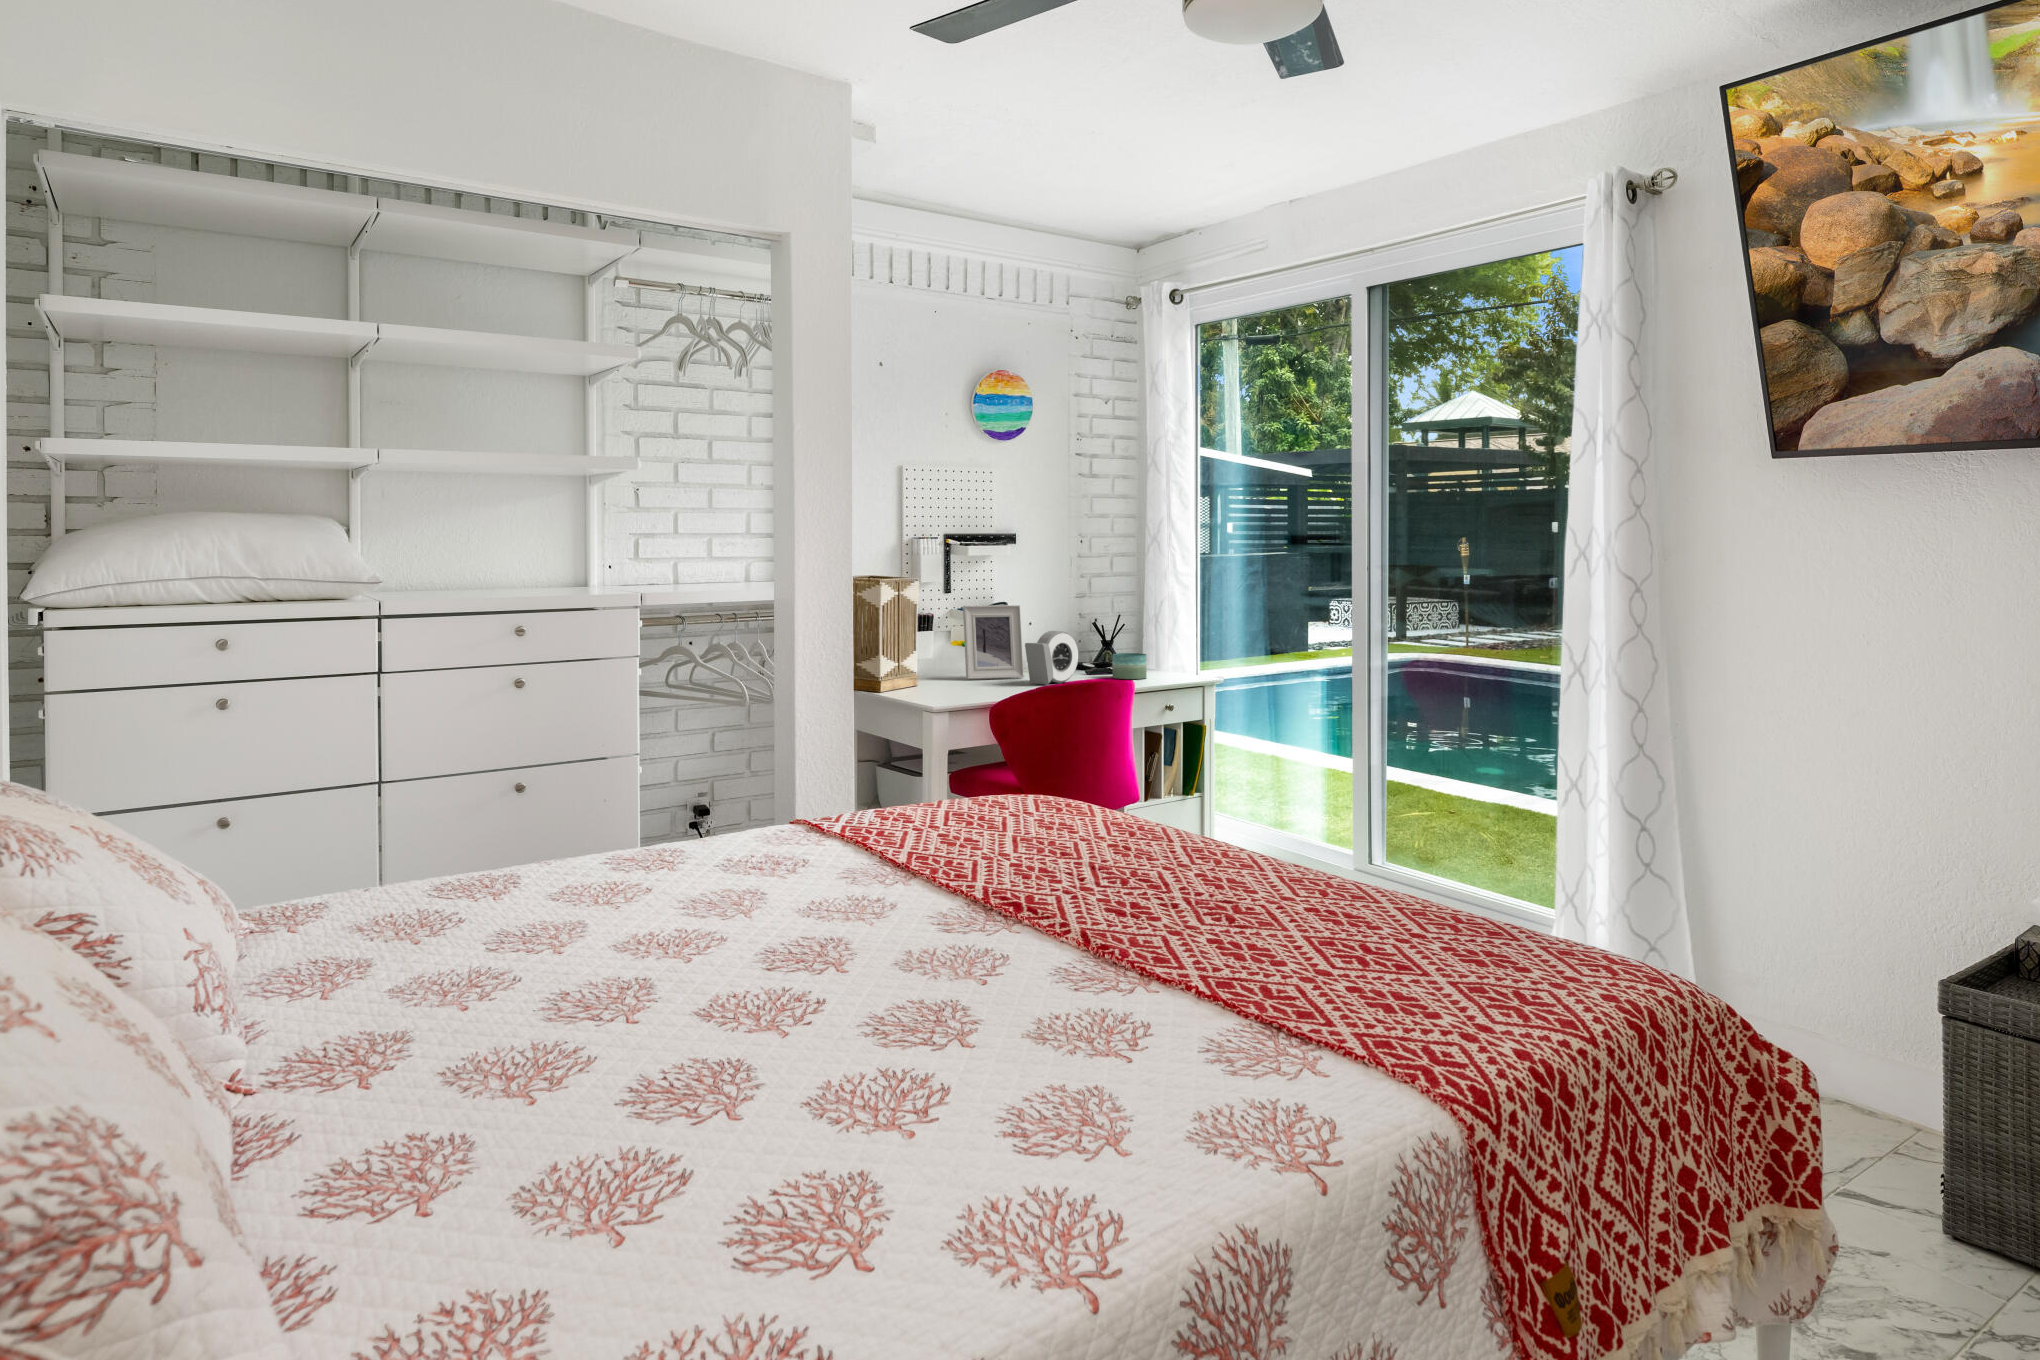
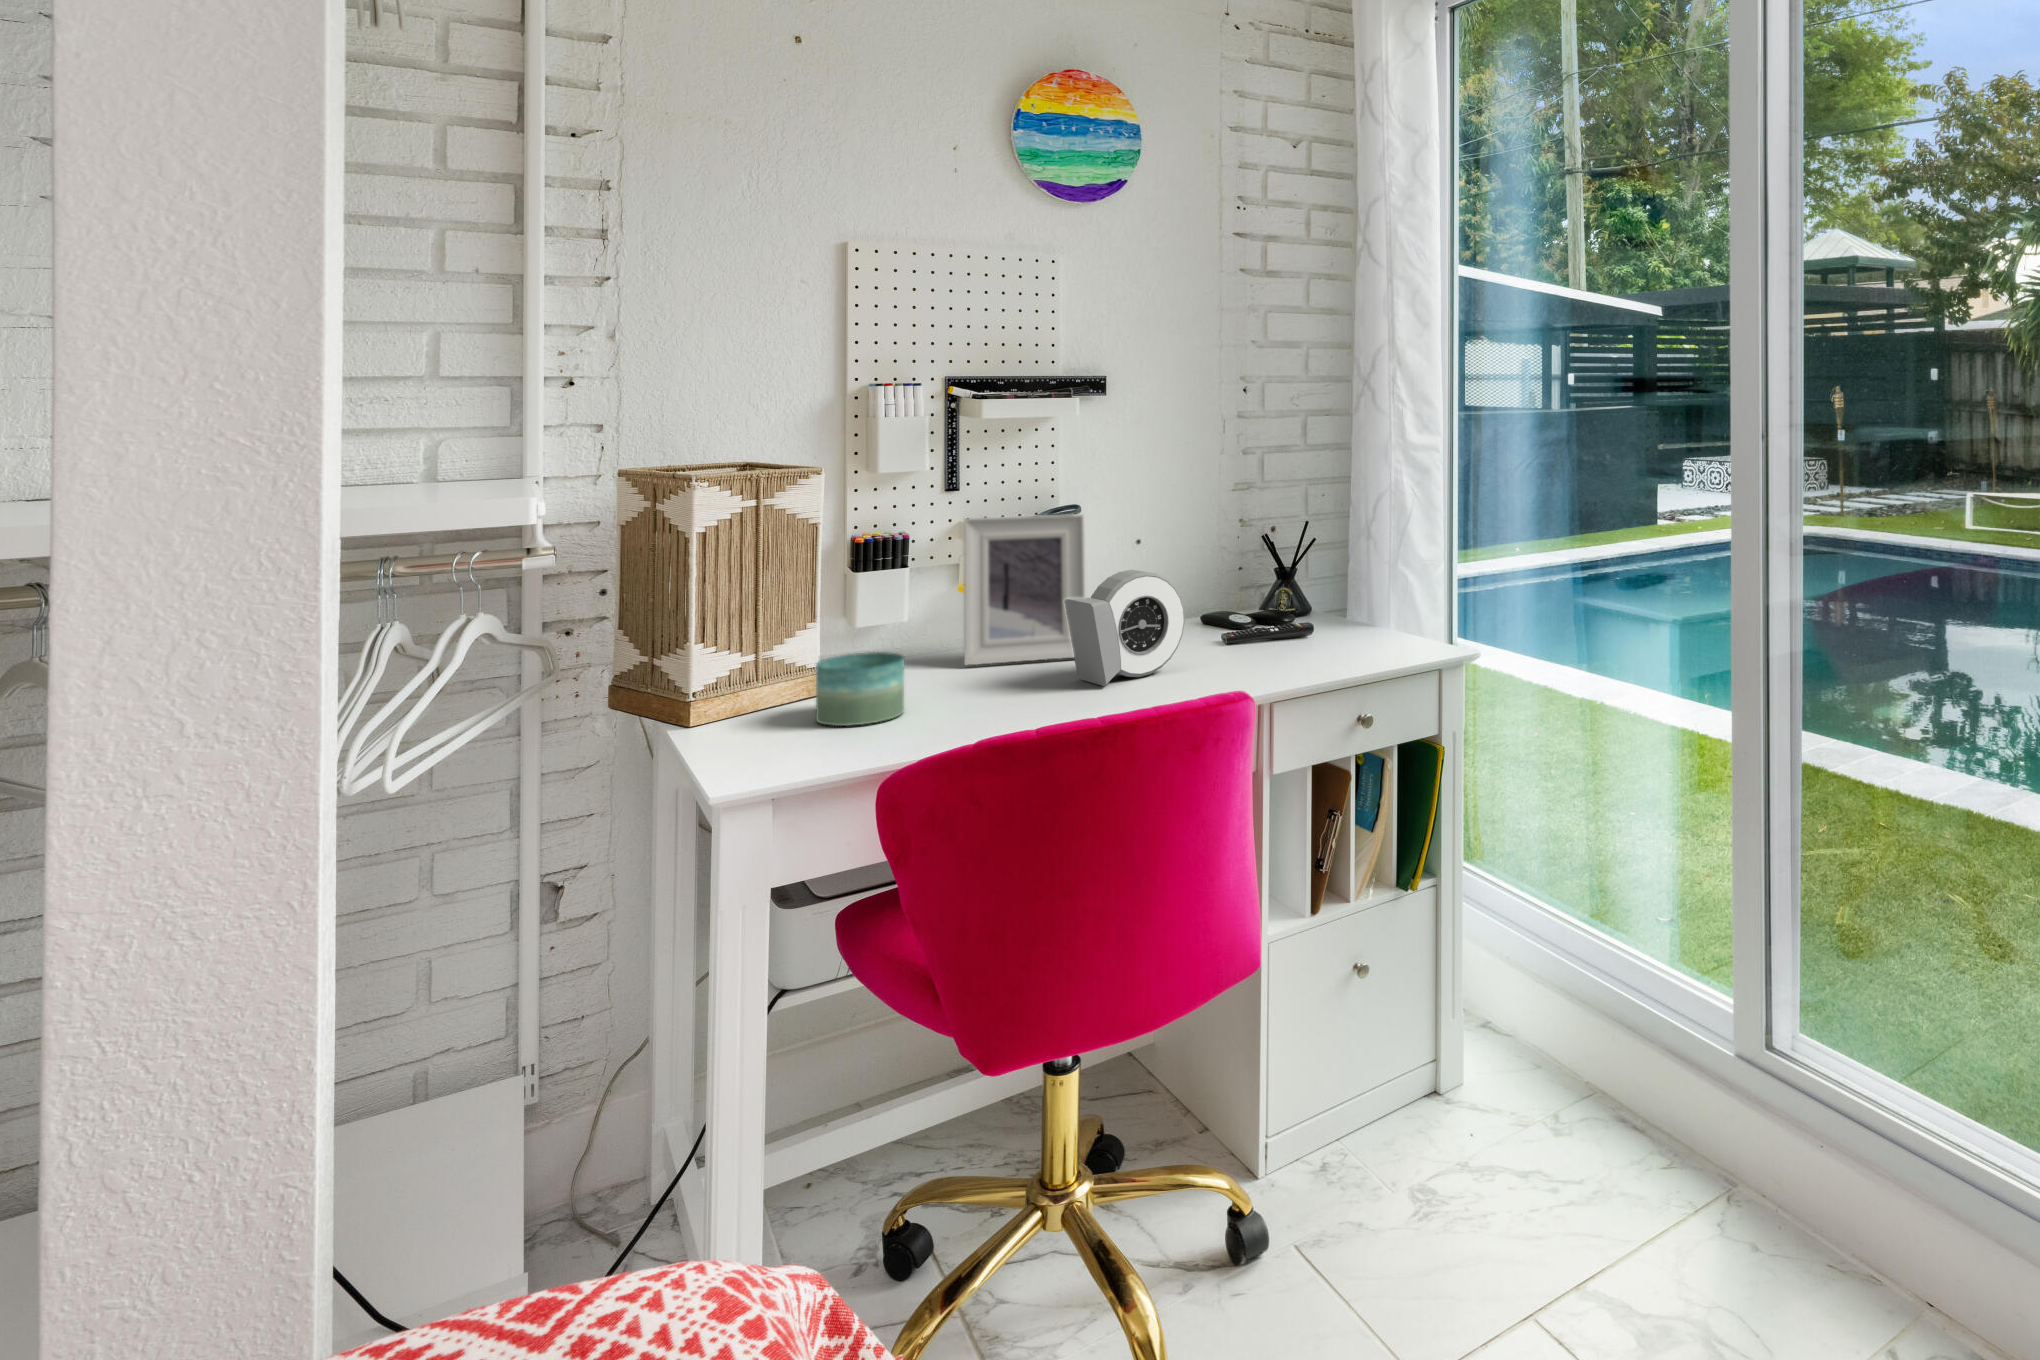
candle: present [1113,653,1147,679] -> present [816,652,904,726]

